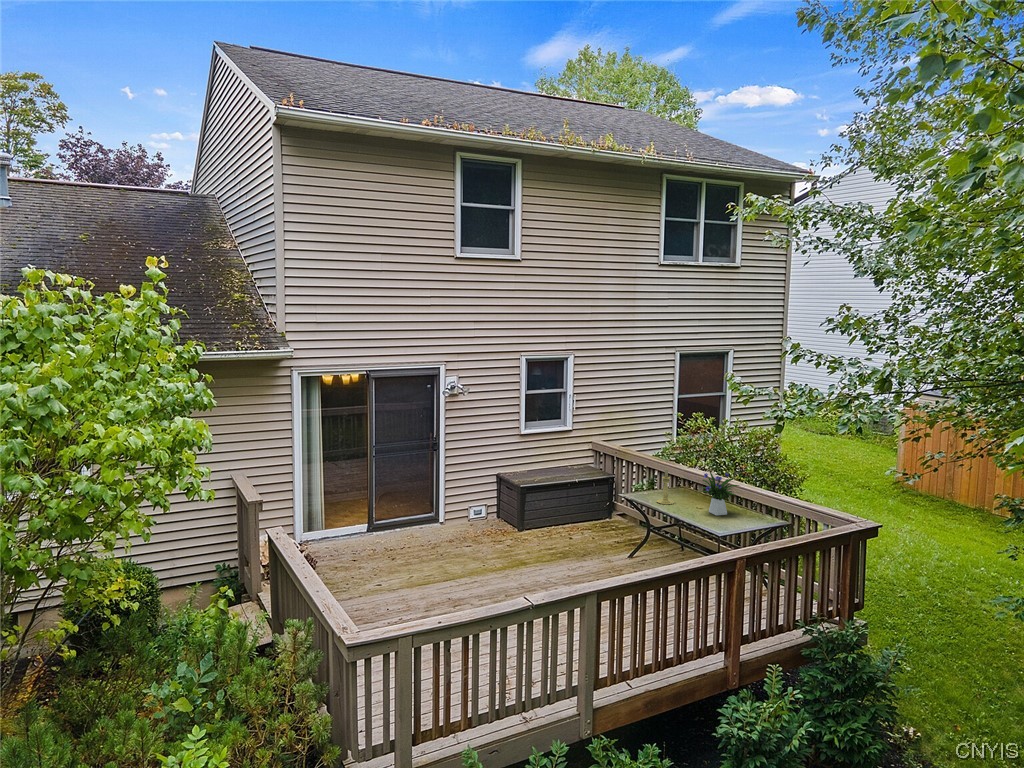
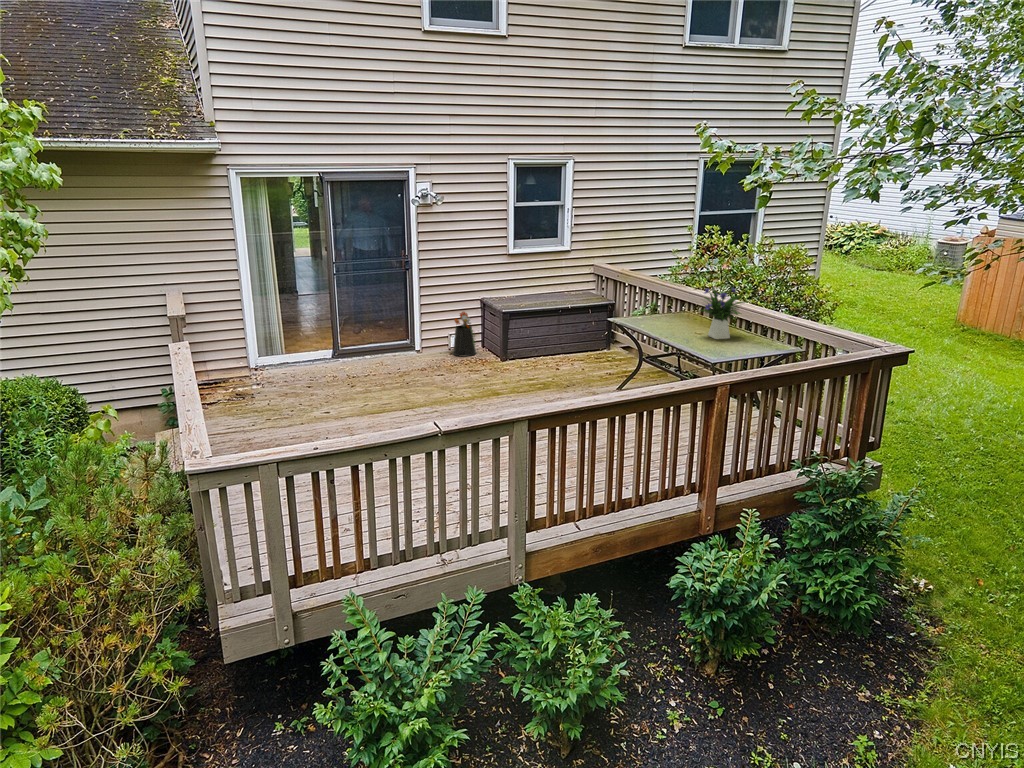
candle holder: present [657,468,674,505] -> none [650,284,671,328]
watering can: none [472,484,494,526] -> present [453,312,476,356]

